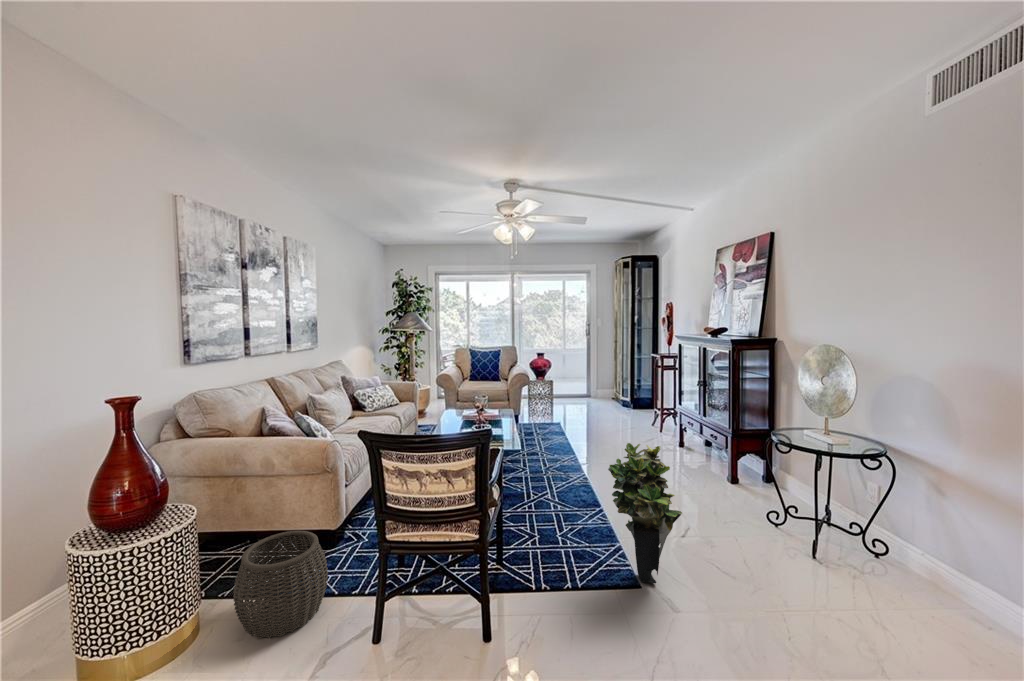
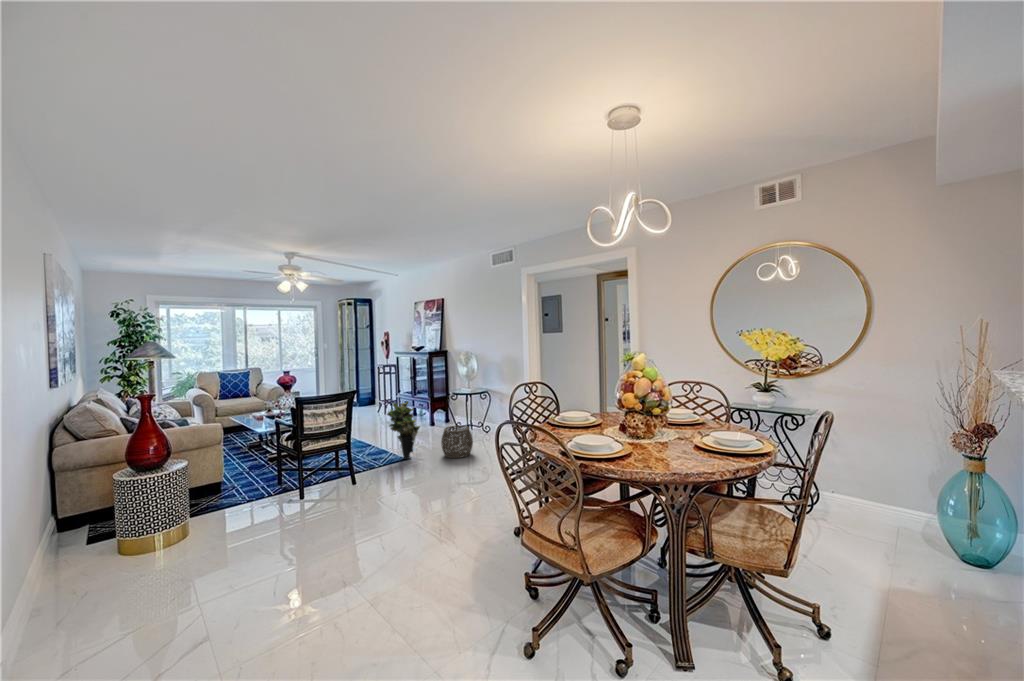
woven basket: present [233,531,328,638] -> present [441,425,473,458]

